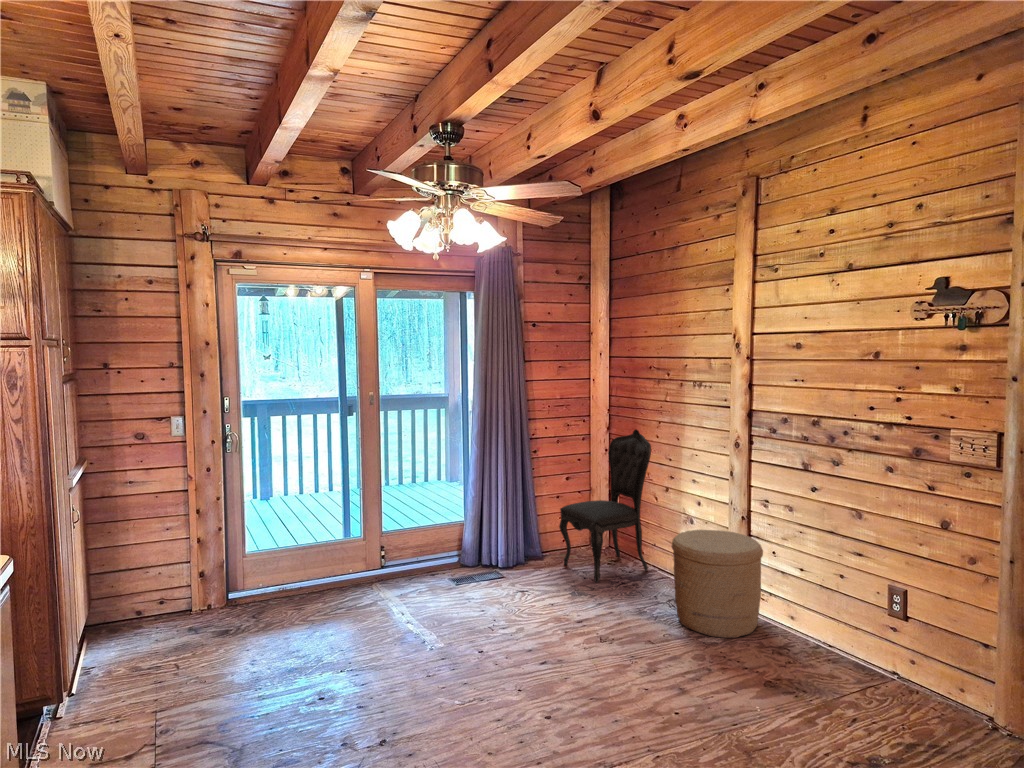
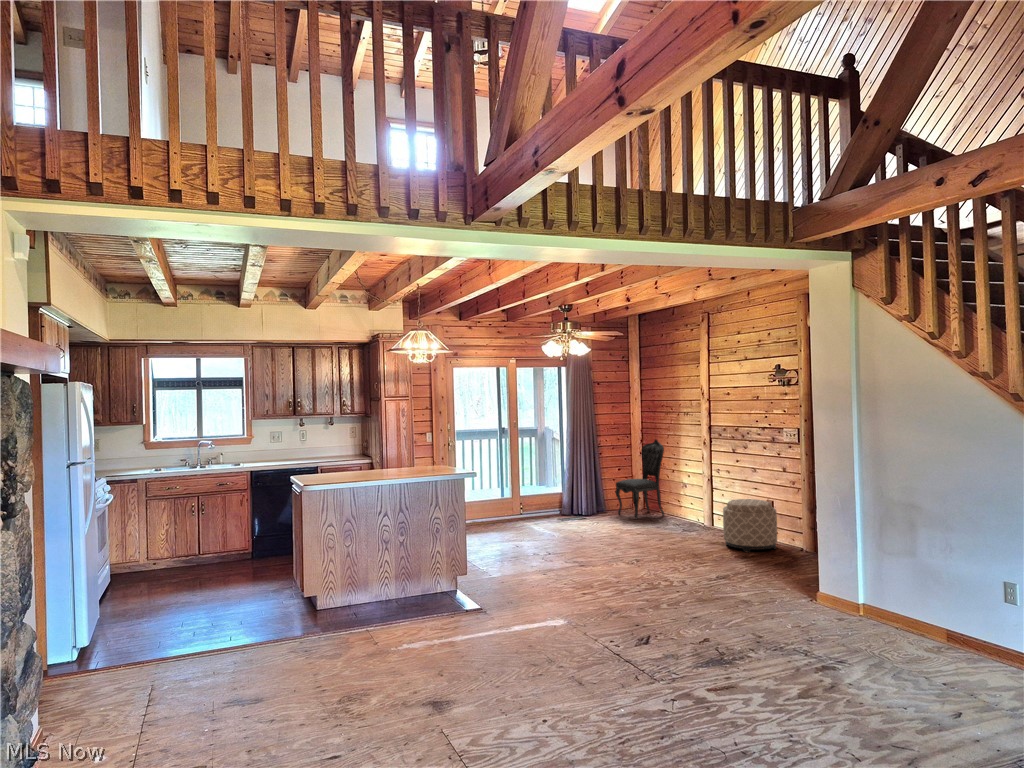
woven basket: present [671,530,763,638] -> none [672,486,717,533]
ottoman: none [797,585,931,733] -> present [723,499,777,552]

